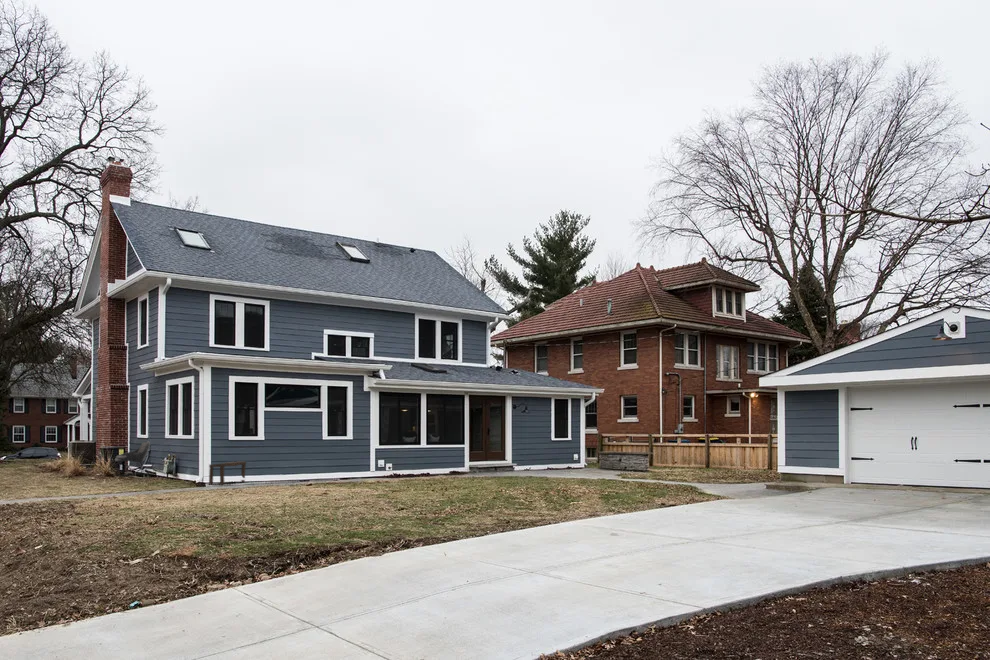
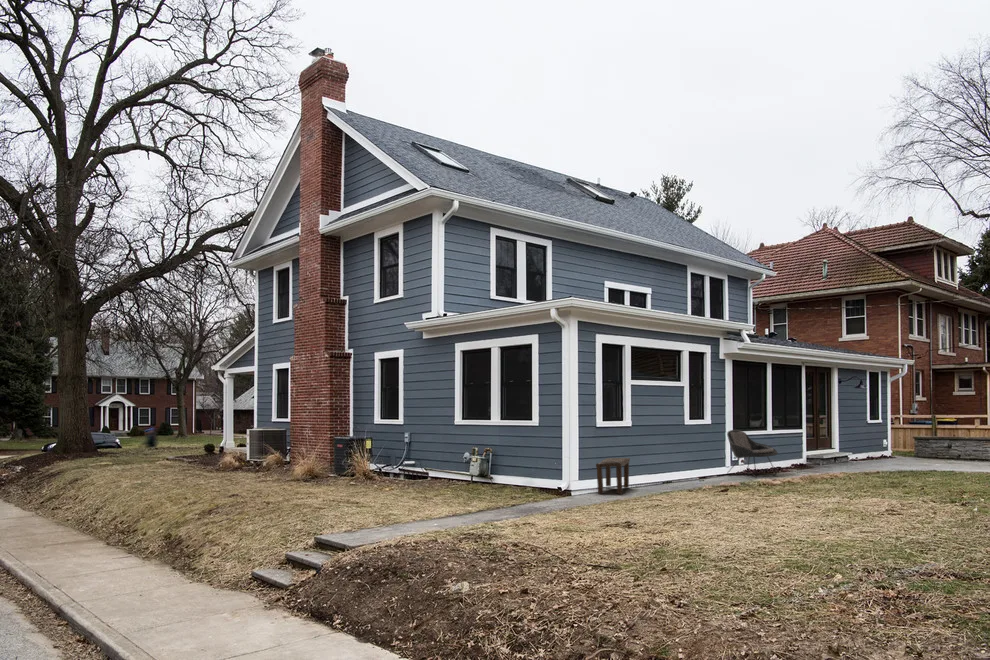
lounge chair: present [115,441,150,475] -> present [727,430,778,477]

